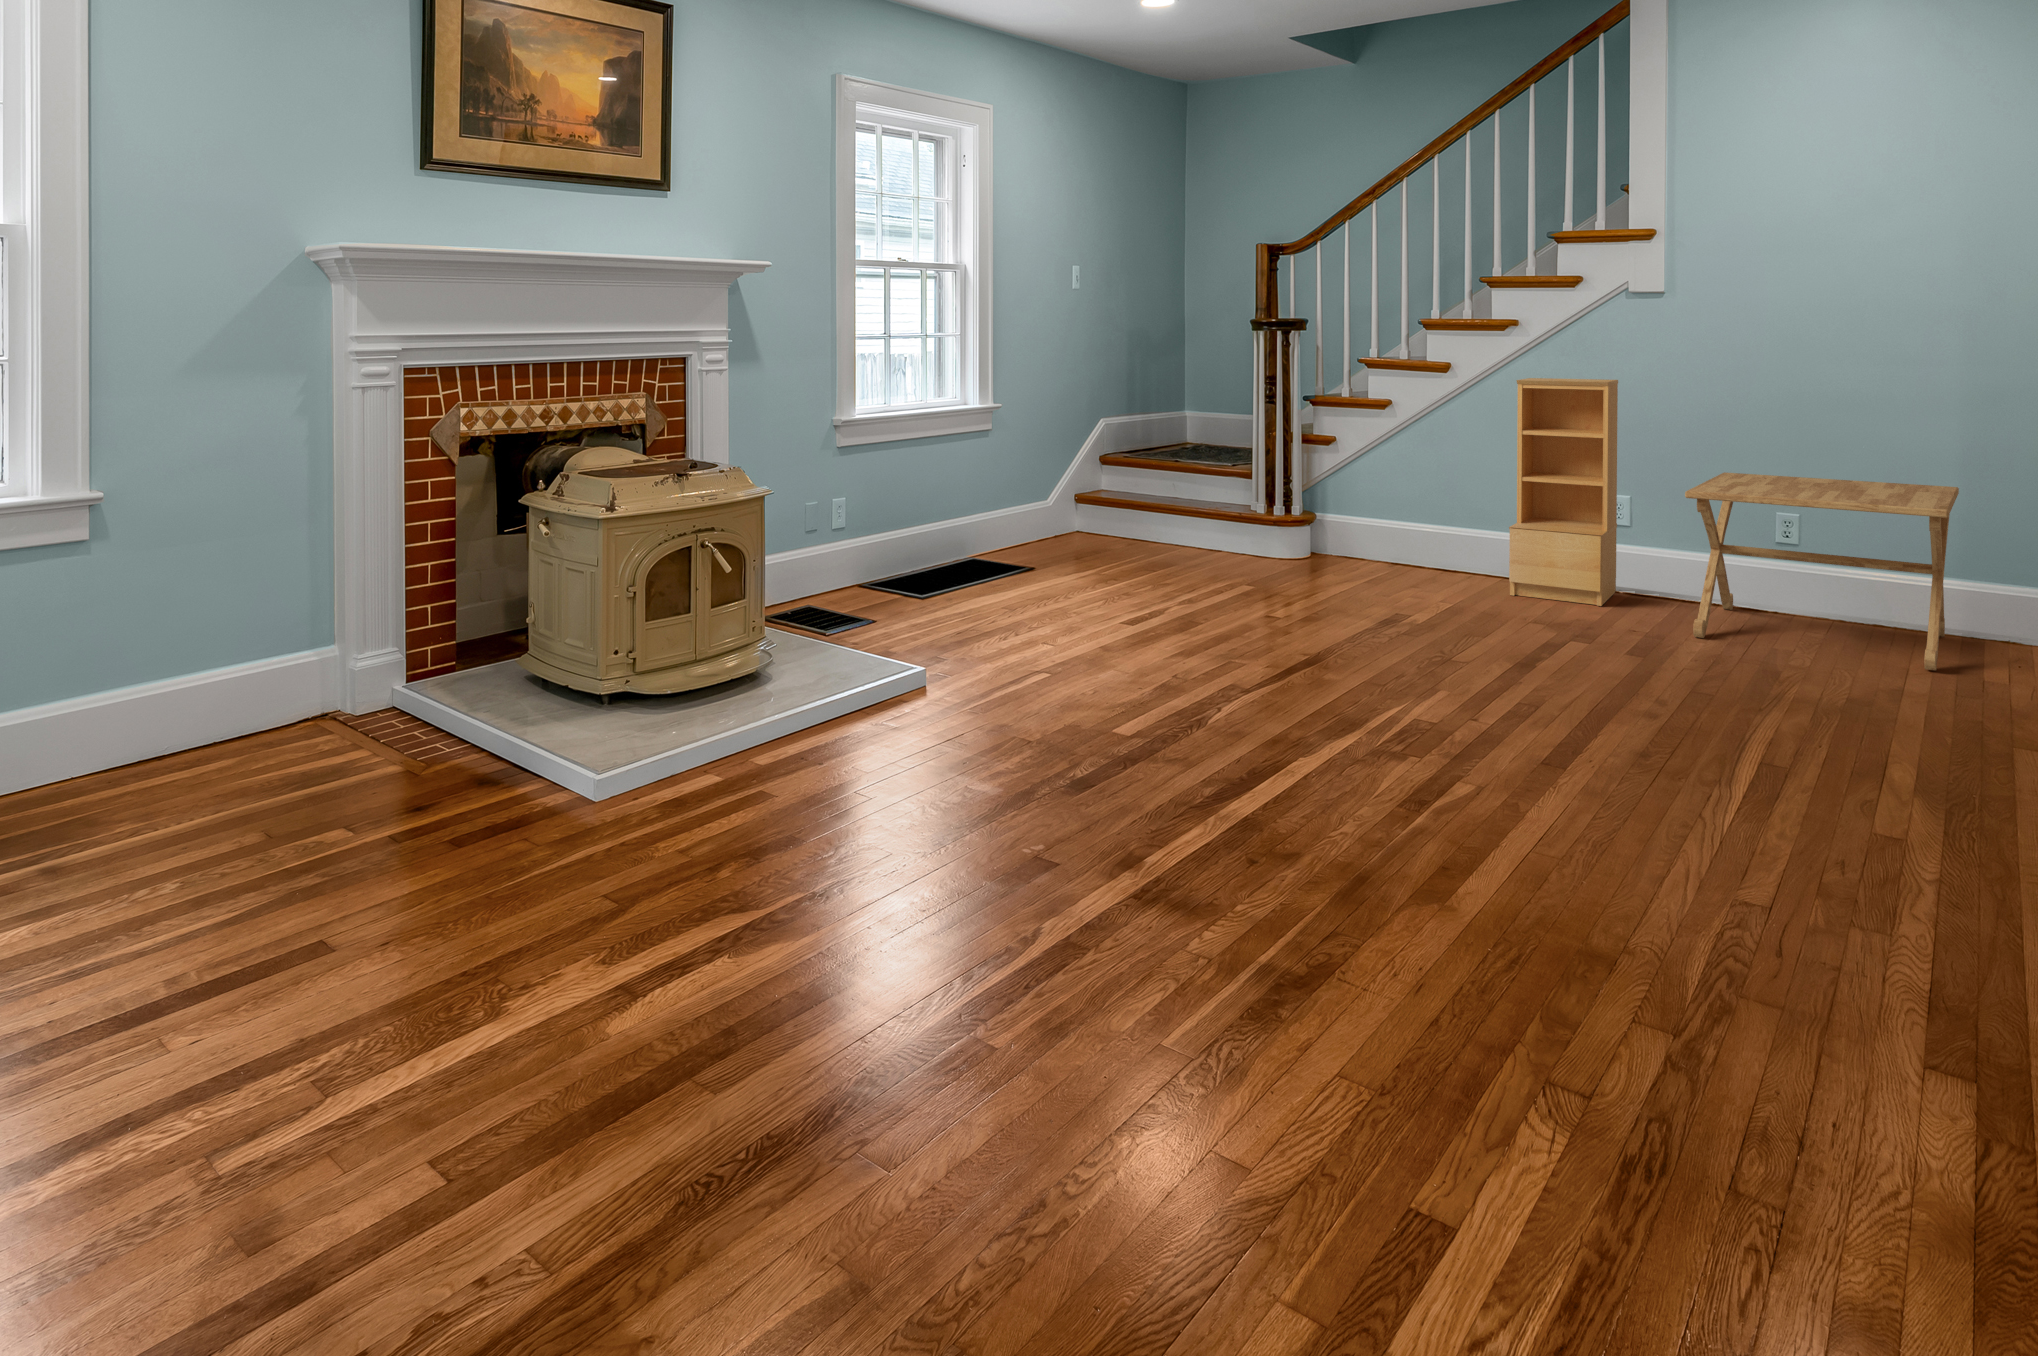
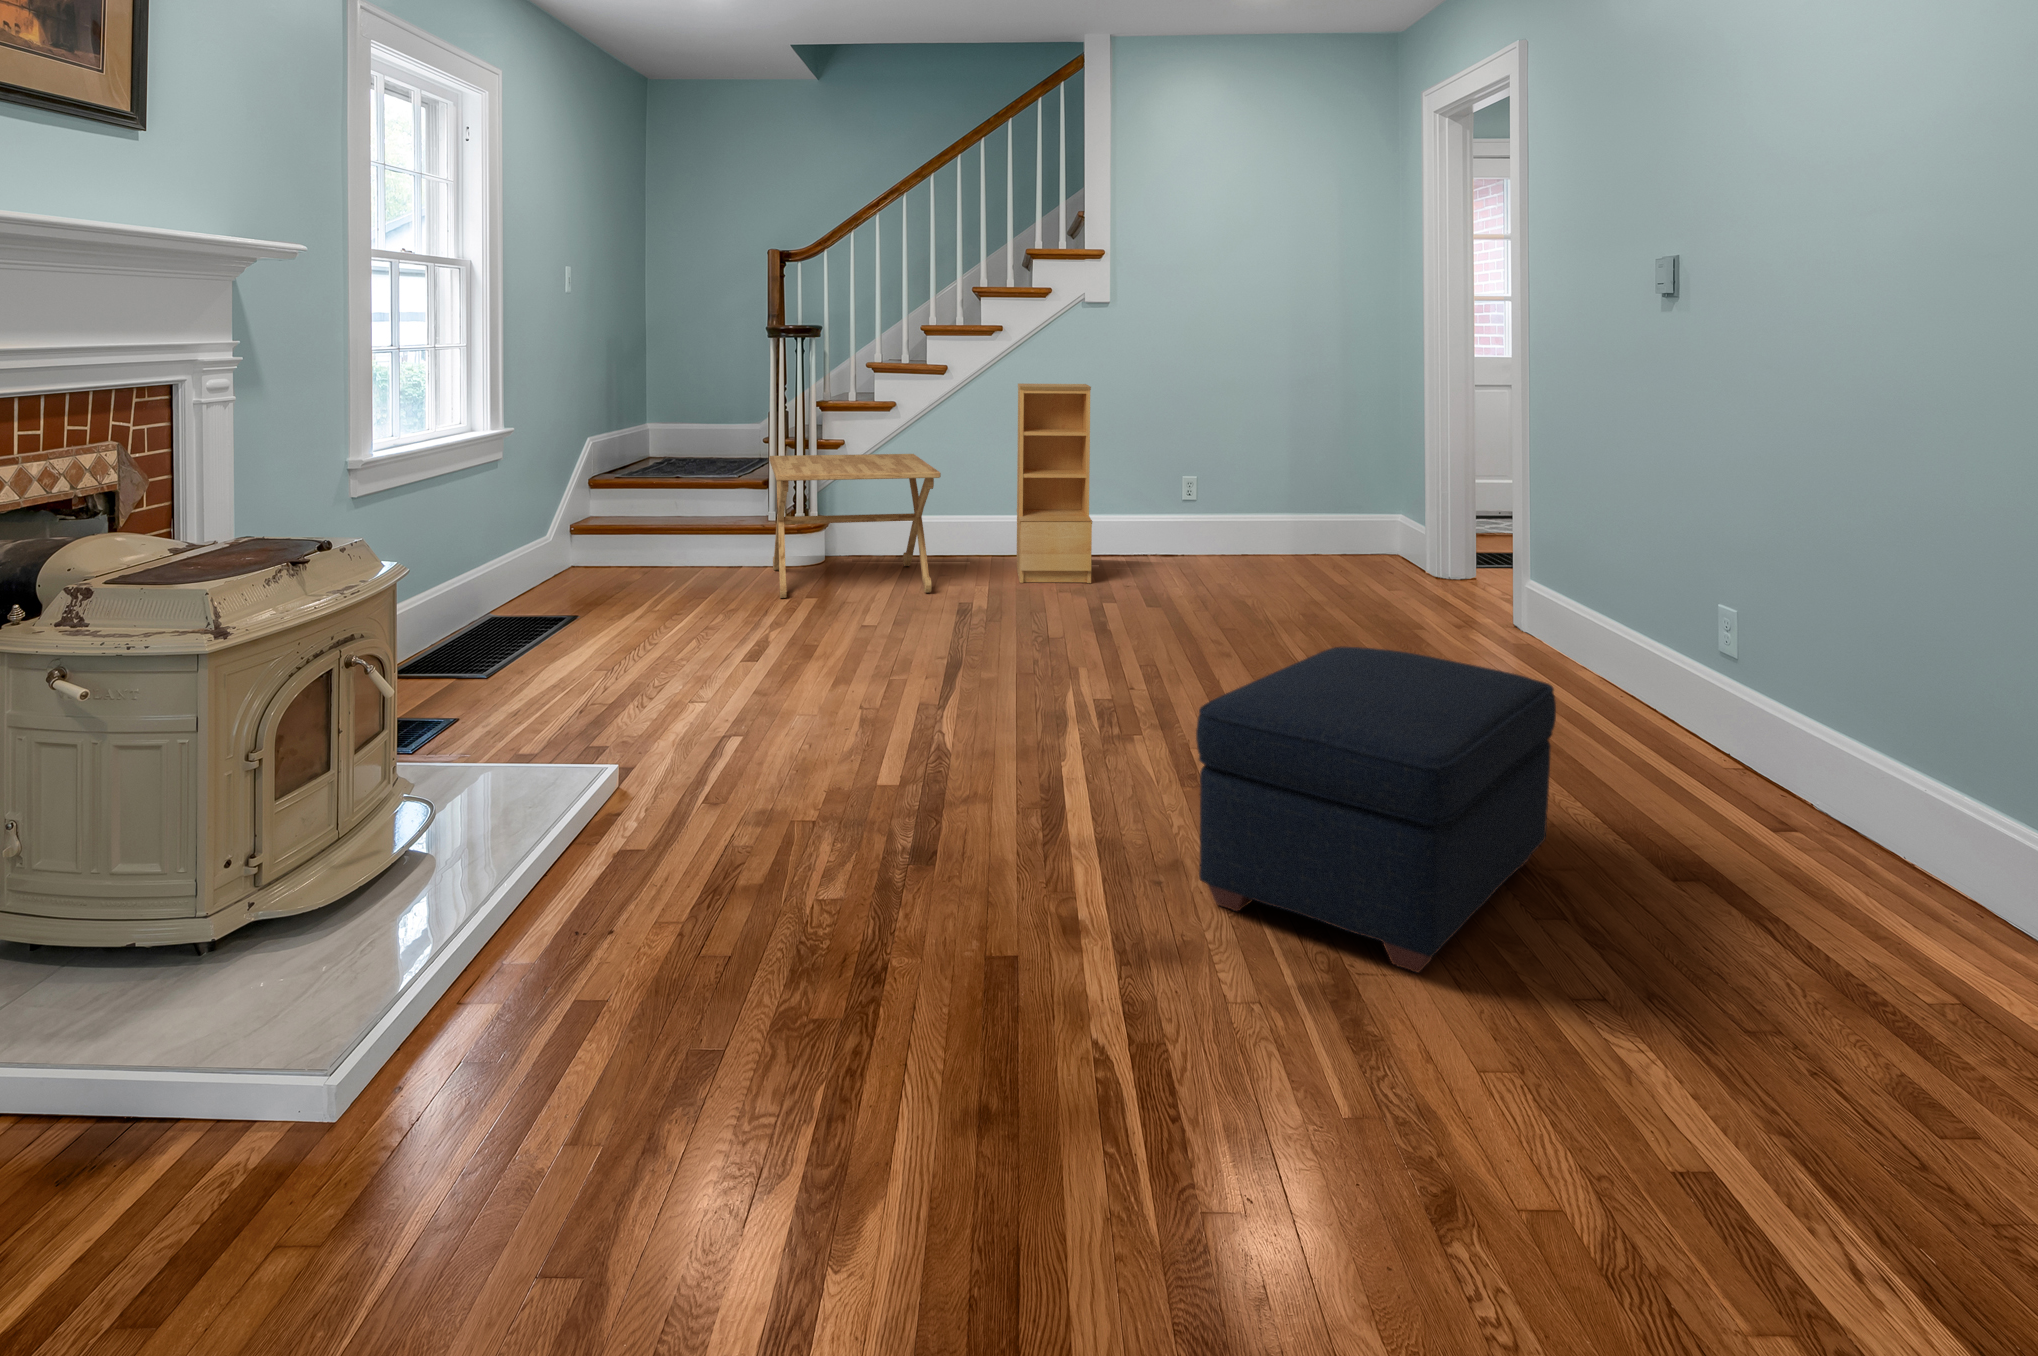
side table: present [1685,472,1959,670] -> present [769,454,941,598]
ottoman: none [1296,659,1804,974] -> present [1196,647,1556,972]

